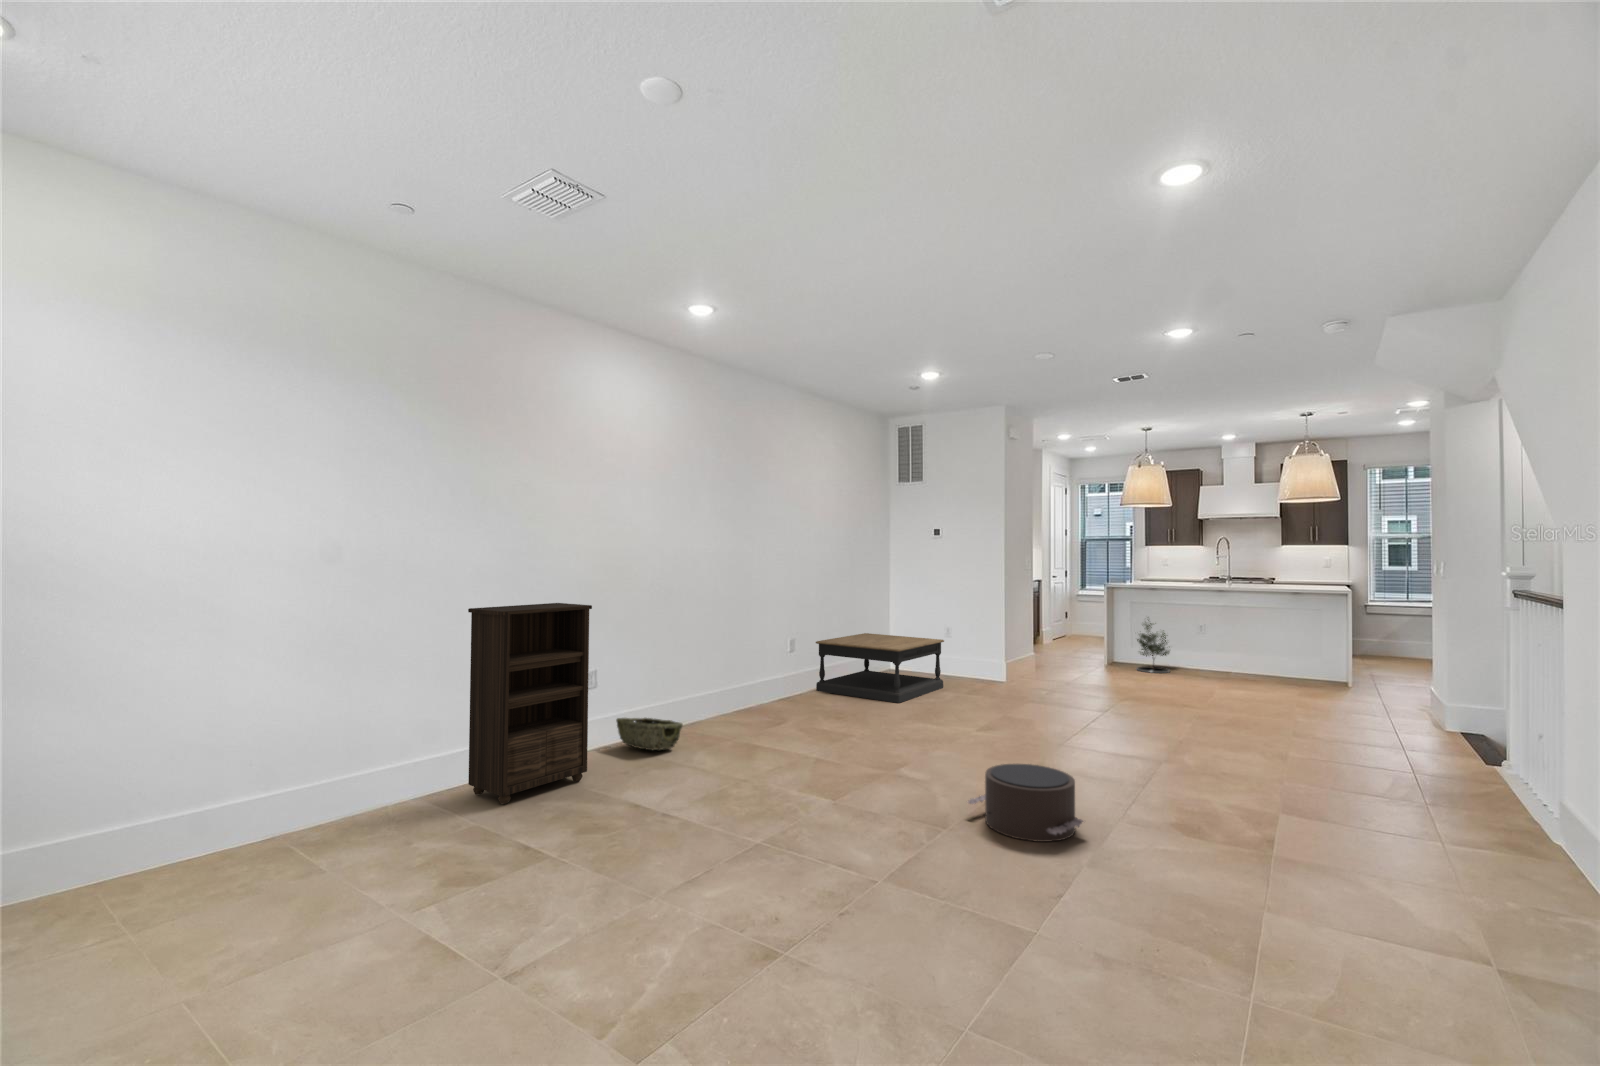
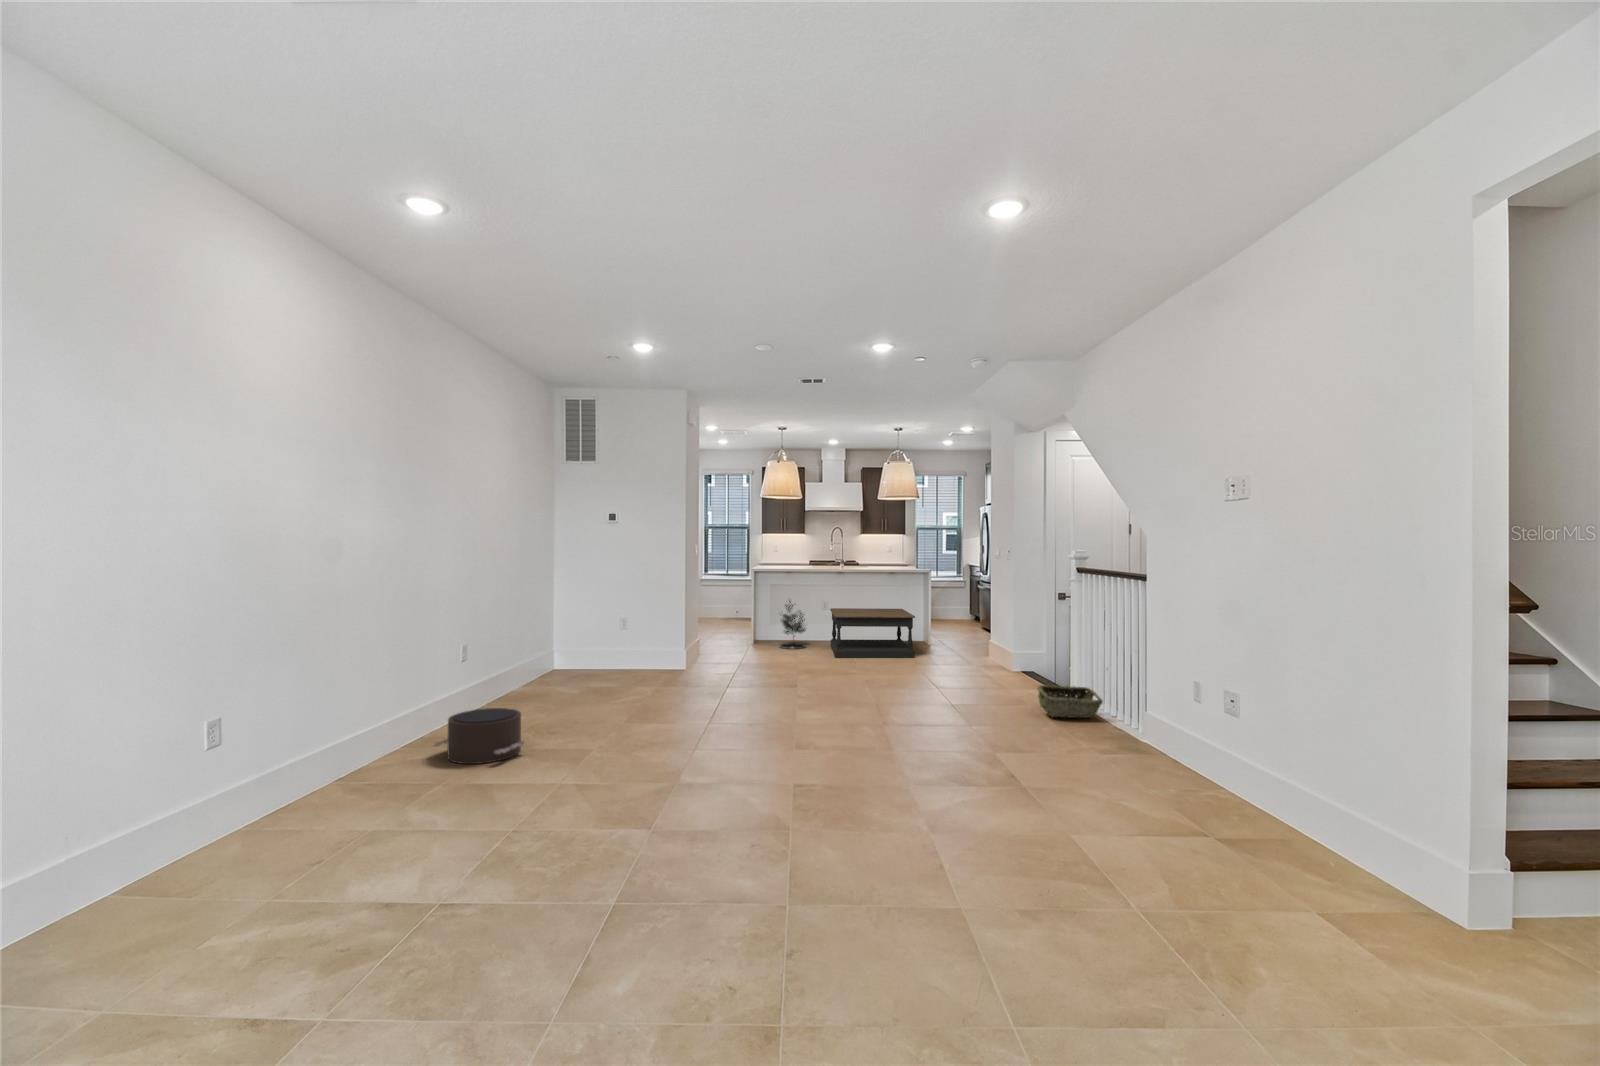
bookshelf: present [468,603,592,804] -> none [19,621,262,963]
coffee table: present [816,633,944,703] -> present [830,608,915,658]
woven basket: present [616,718,683,750] -> present [1037,685,1103,718]
pouf: present [968,764,1083,842] -> present [433,708,524,764]

